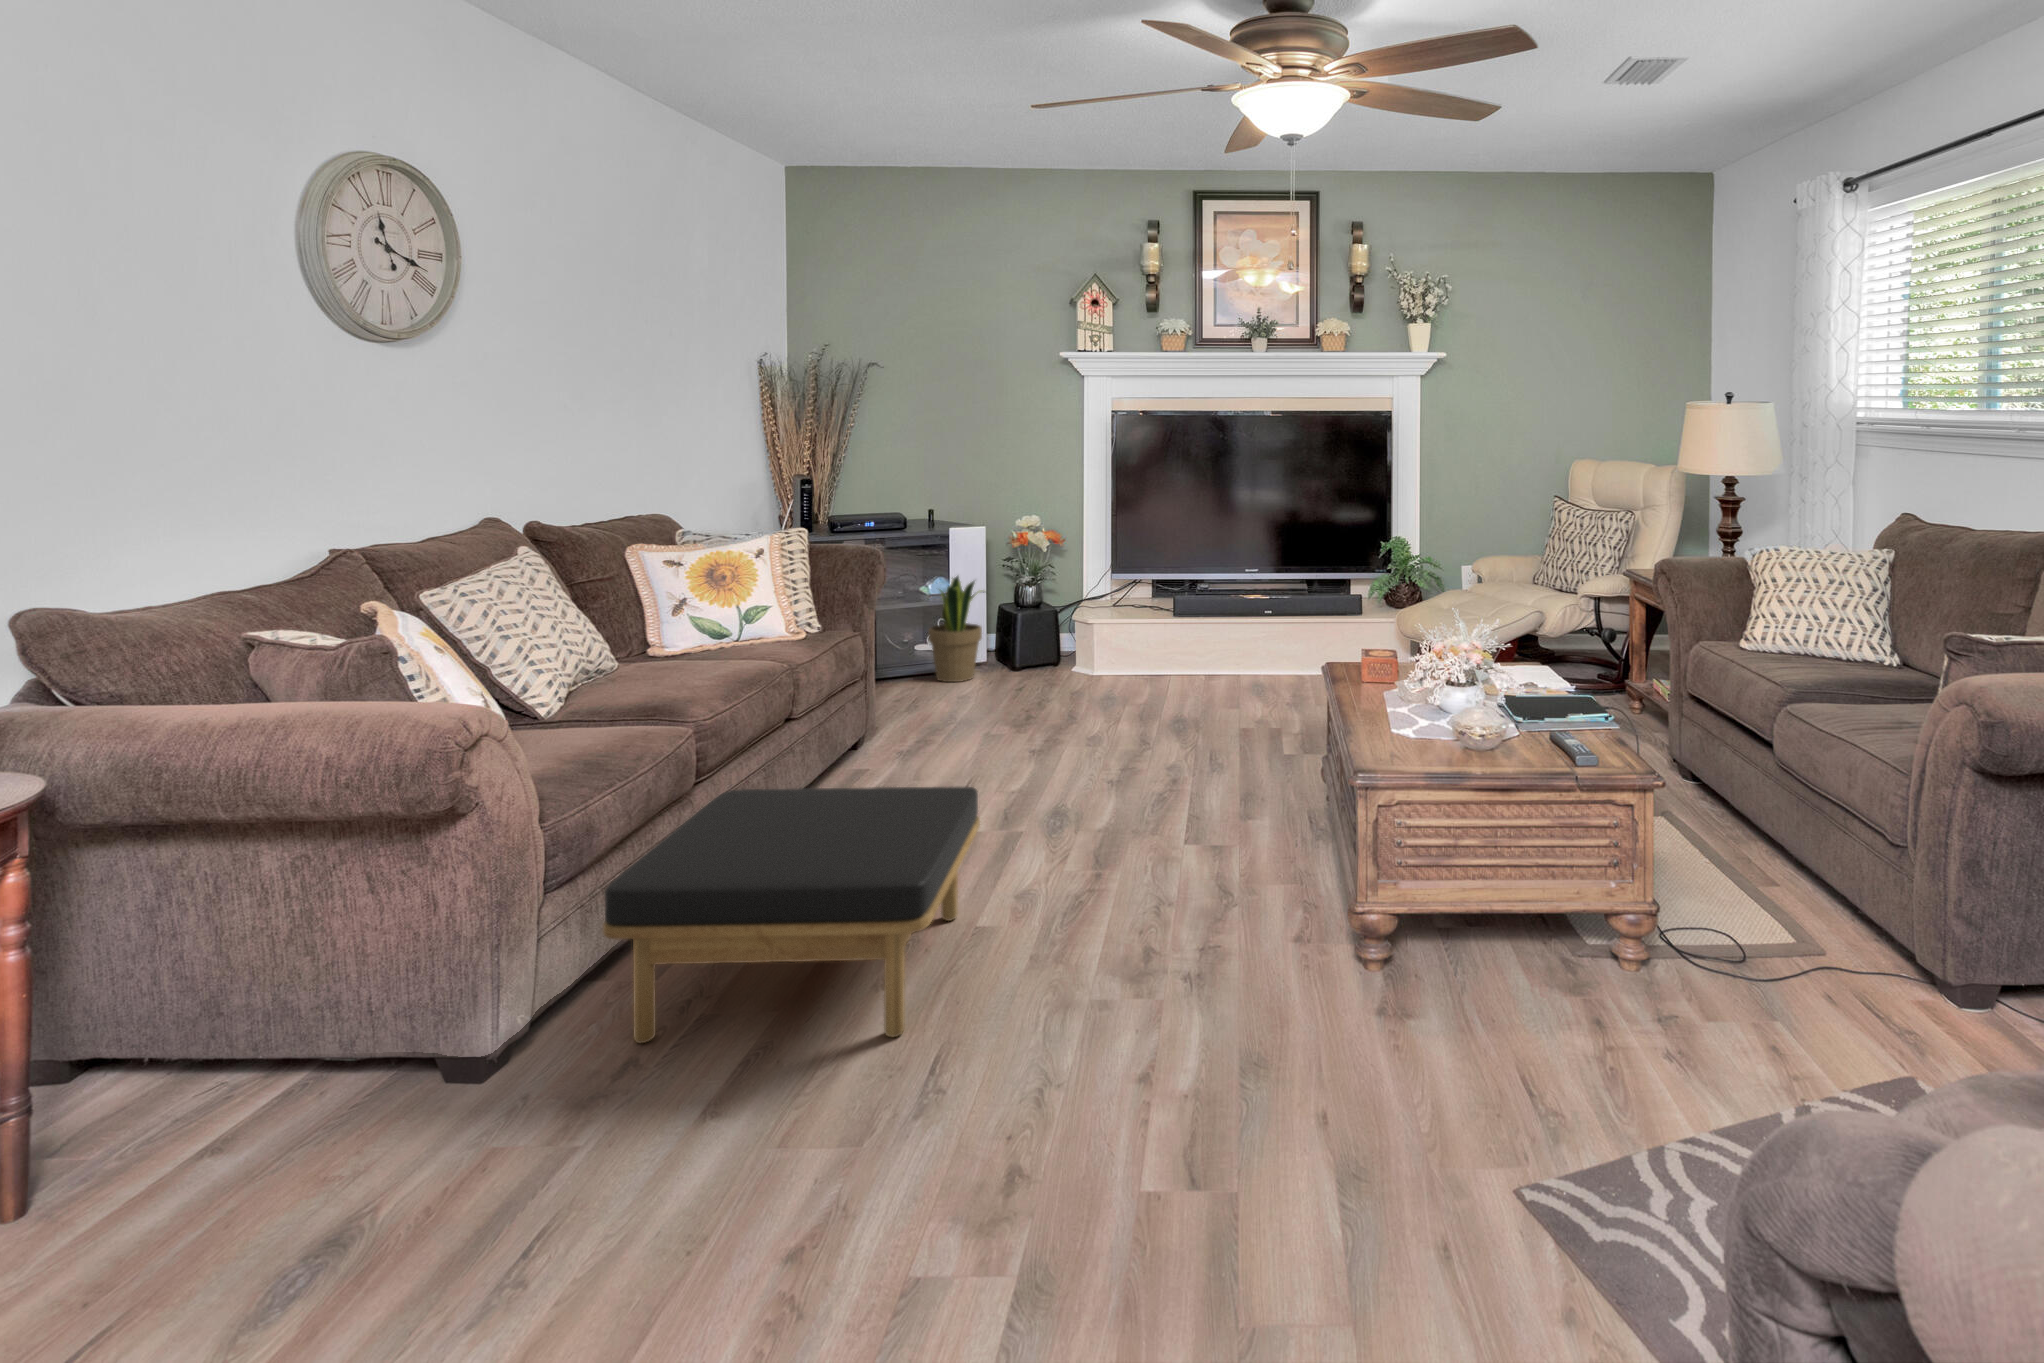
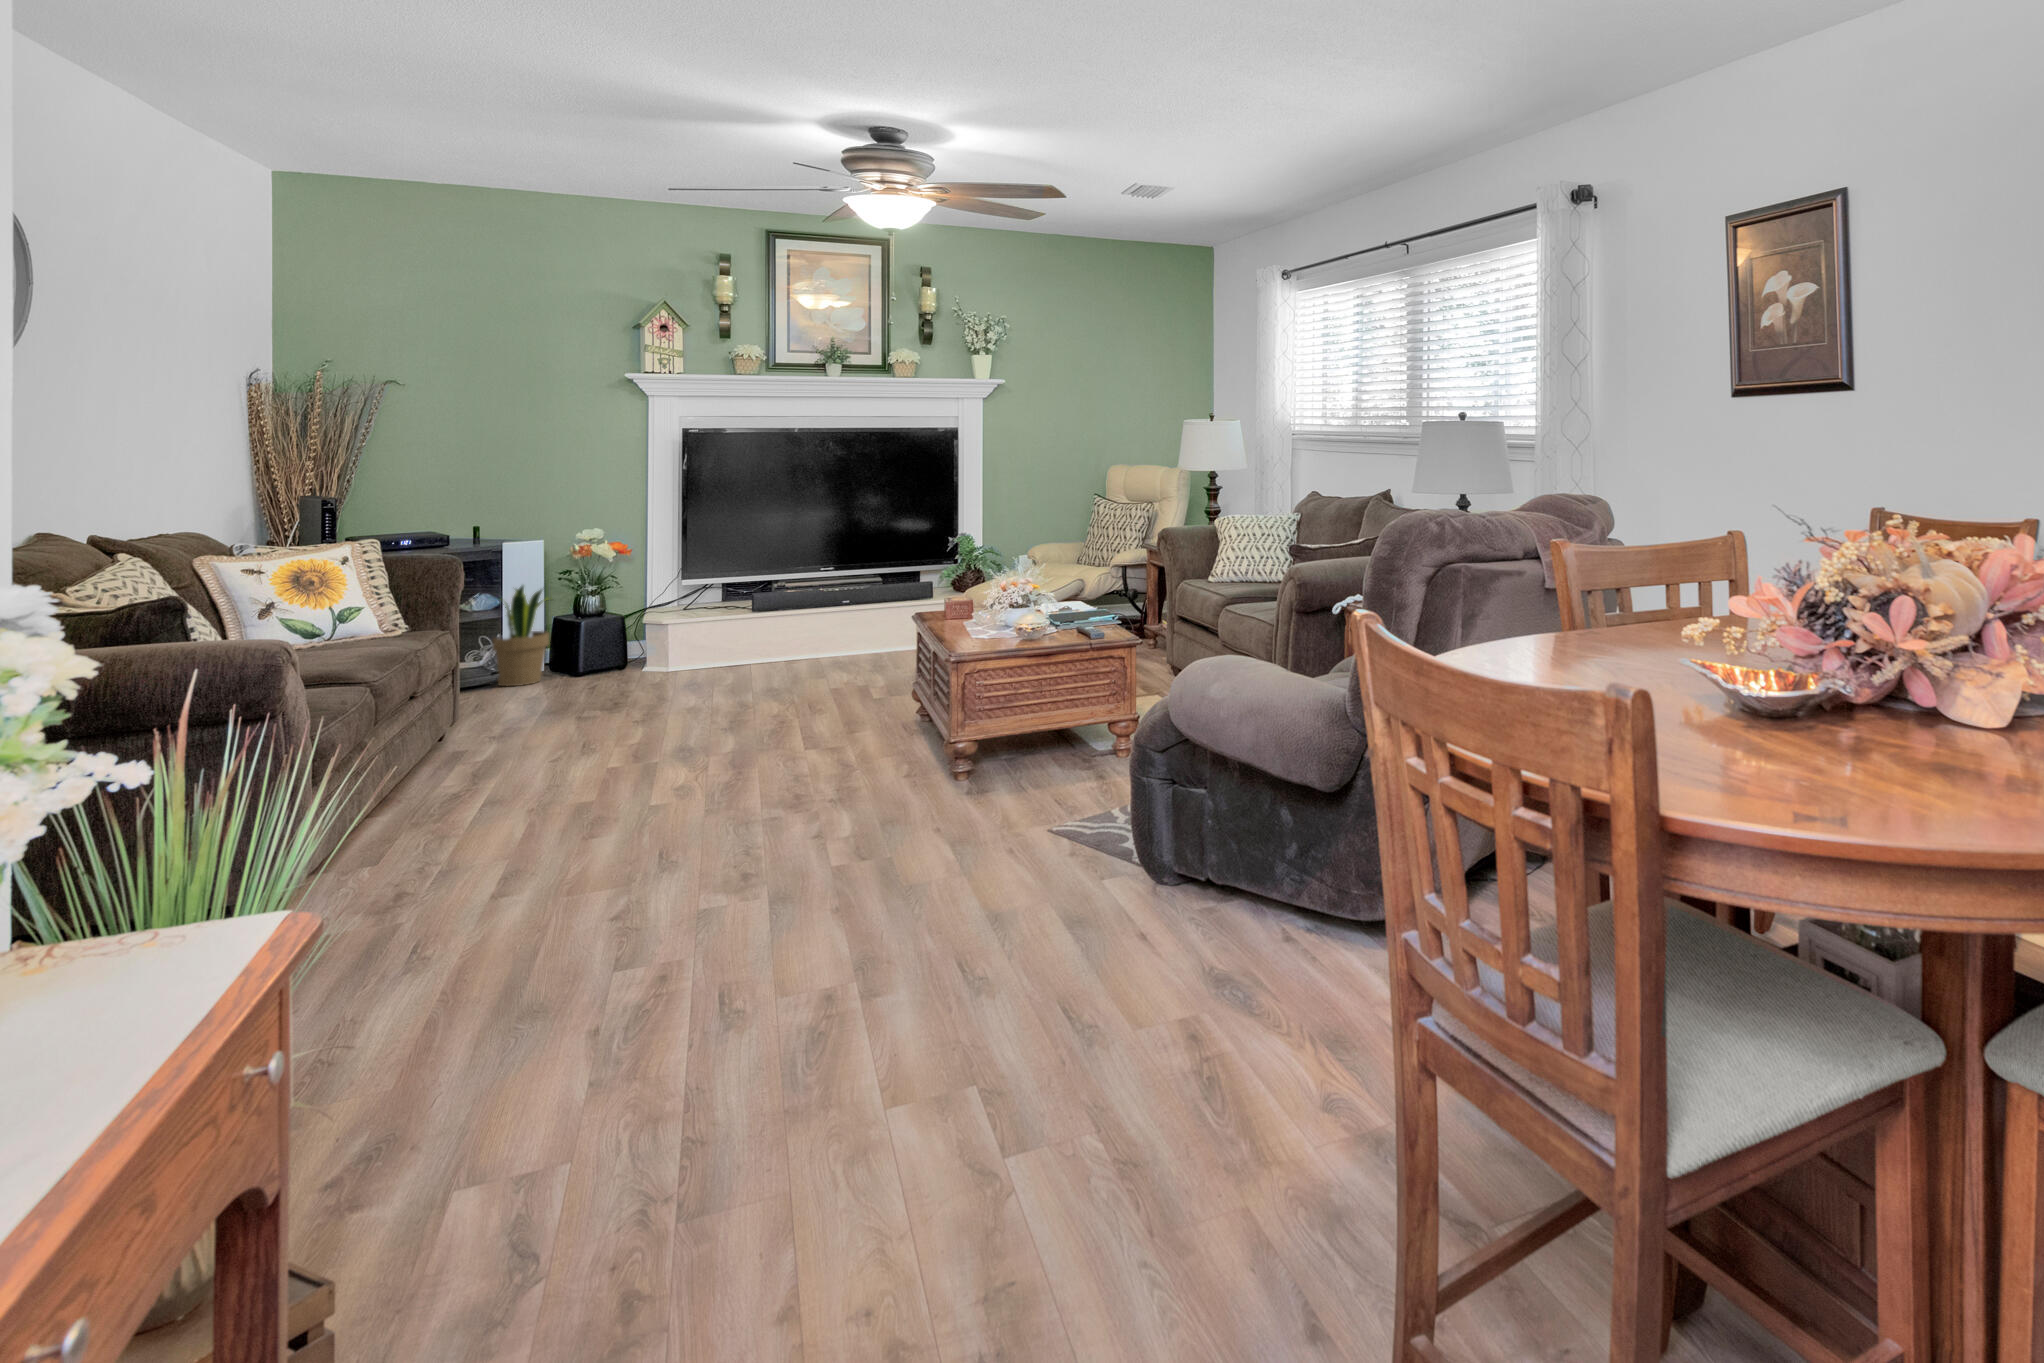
ottoman: present [603,787,980,1043] -> none [367,704,649,885]

